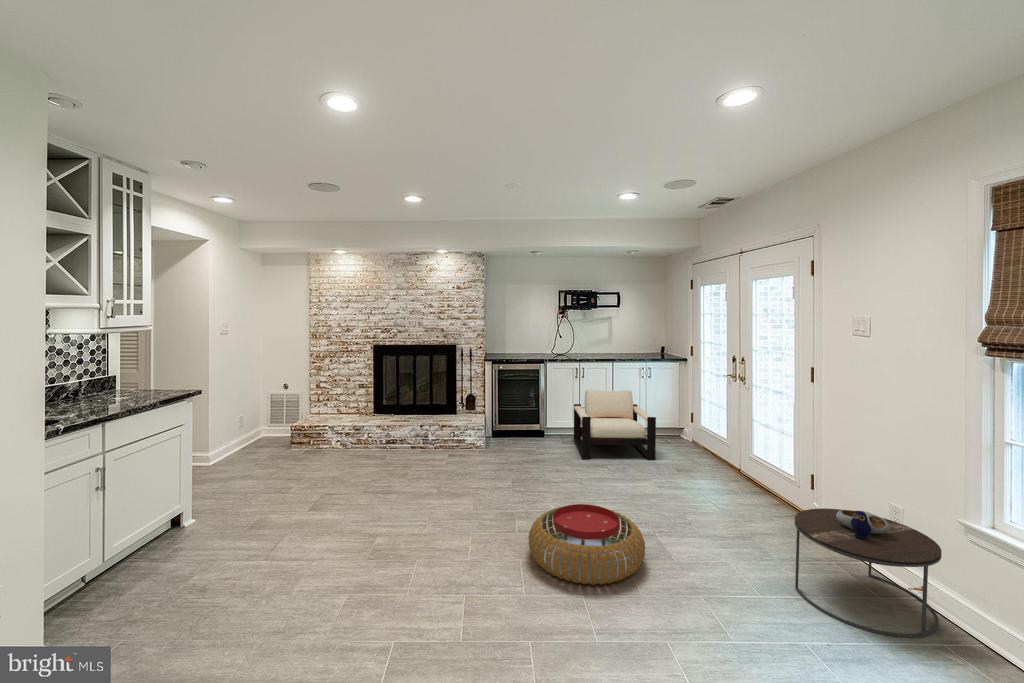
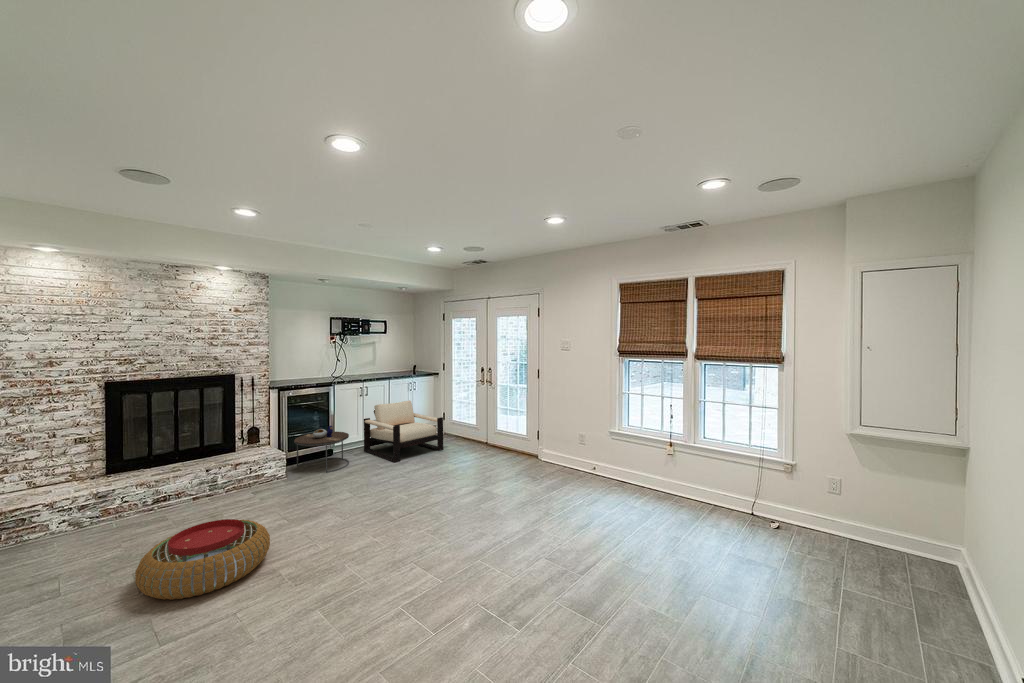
pouf: present [528,504,645,585] -> present [135,519,270,600]
side table: present [795,508,942,637] -> present [294,426,349,473]

